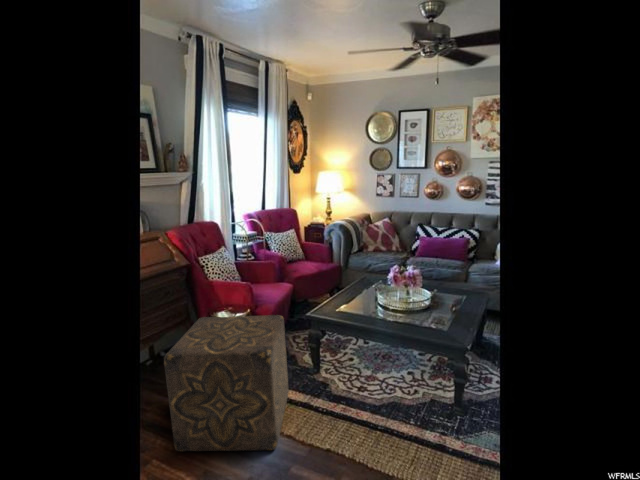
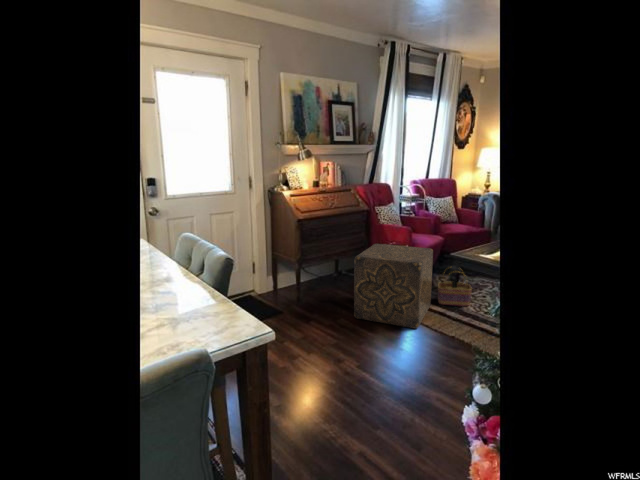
basket: none [294,330,338,386] -> present [438,272,472,306]

